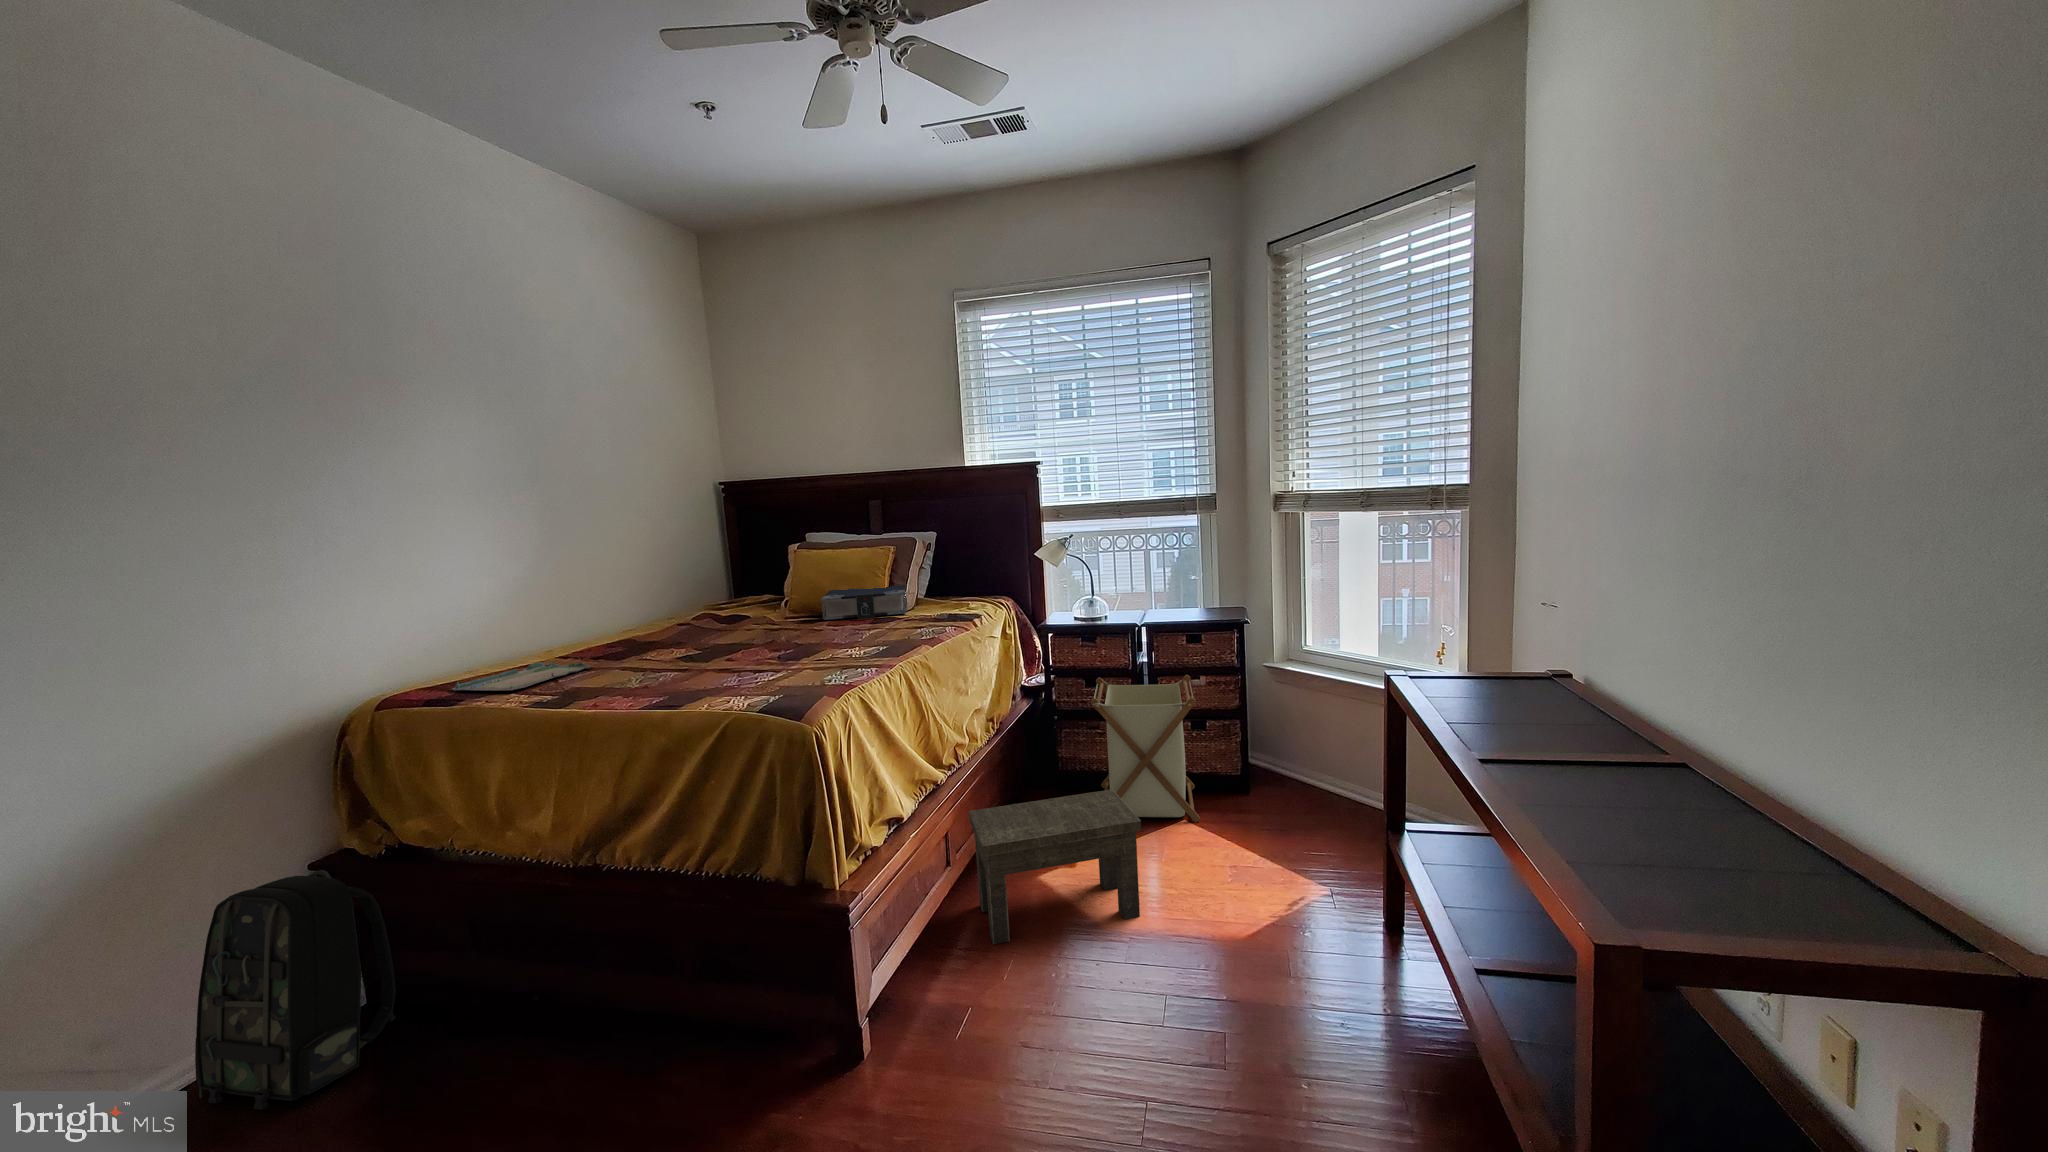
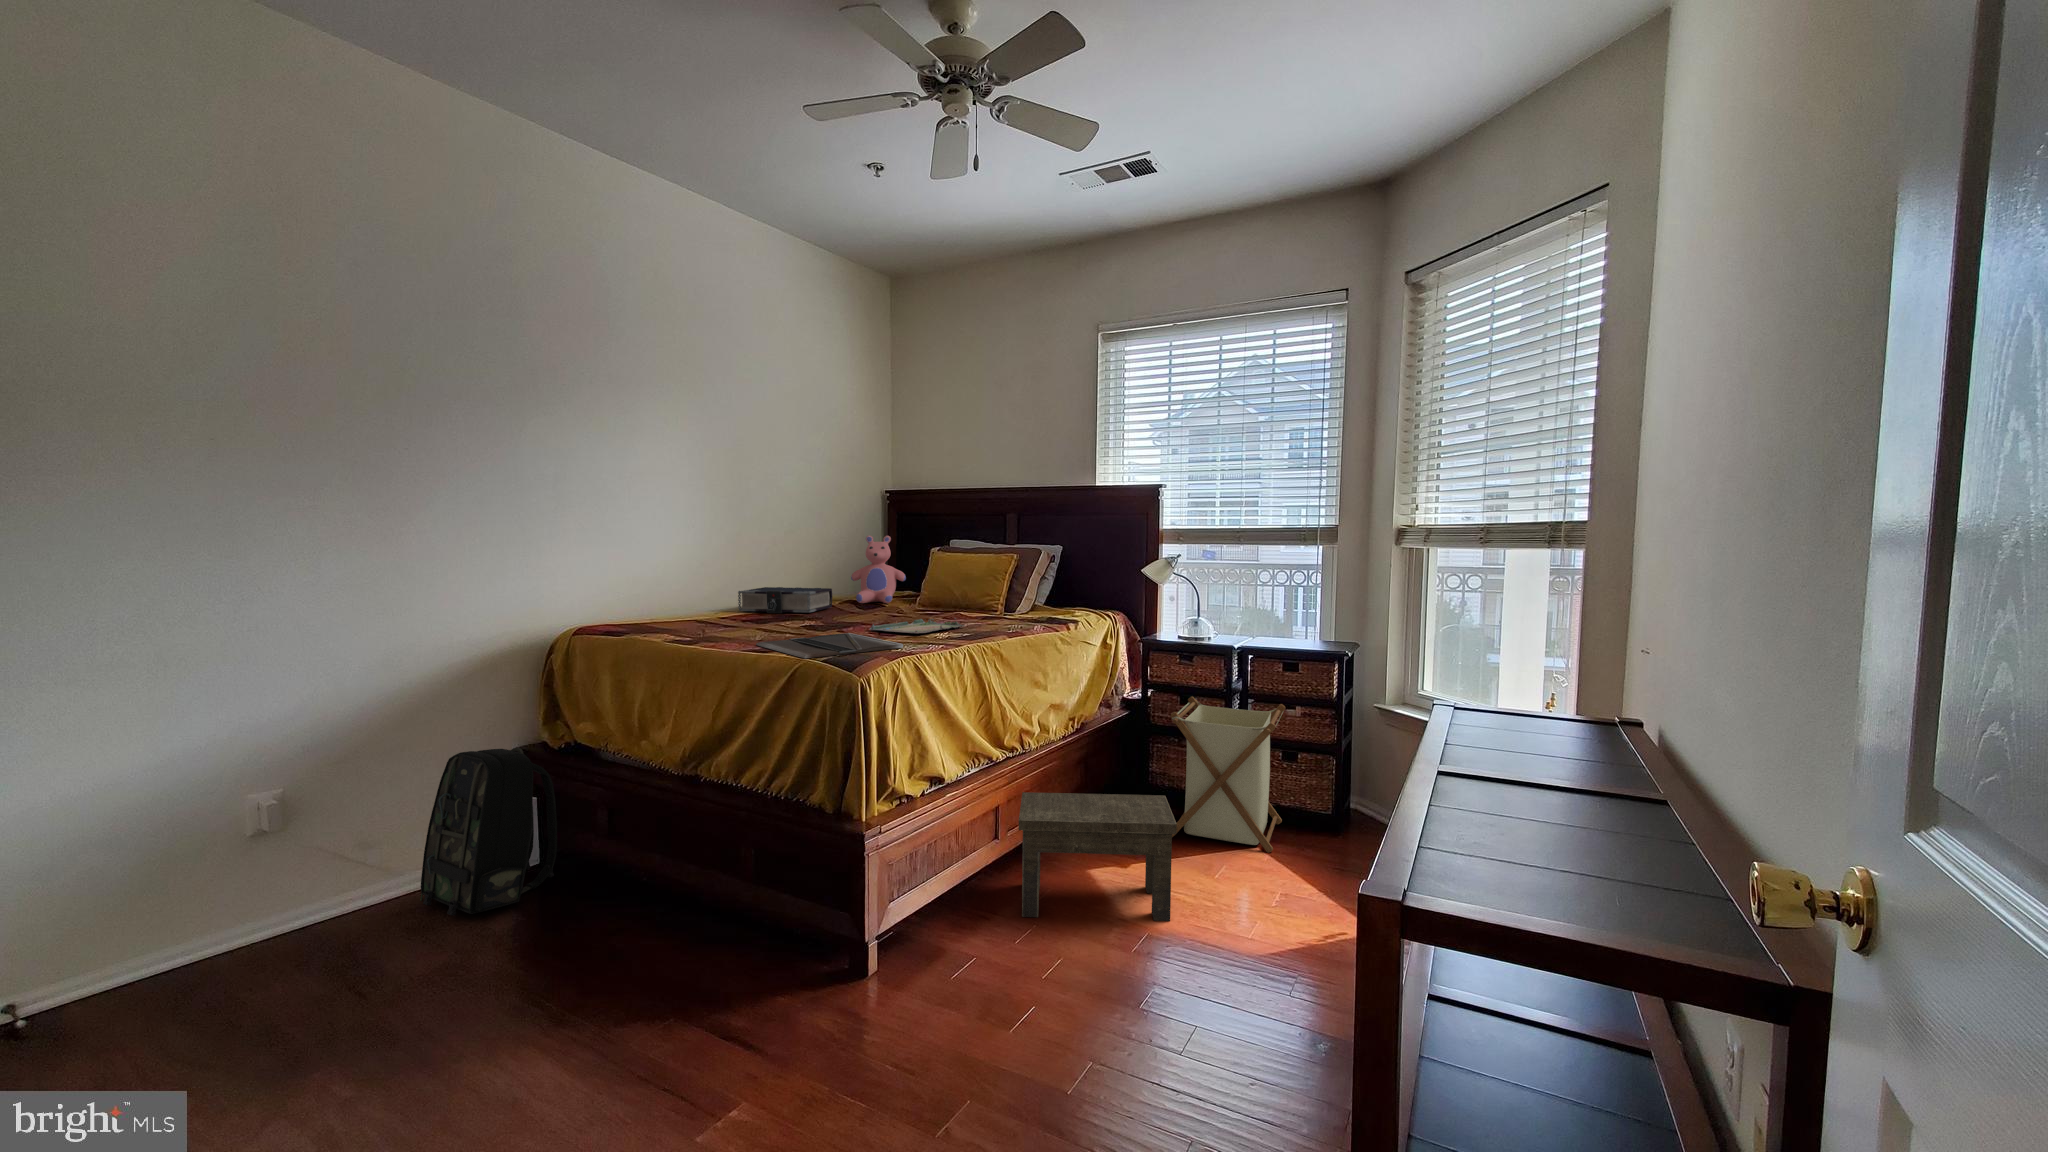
teddy bear: none [700,536,766,616] -> present [851,536,906,603]
book: present [821,585,907,620] -> present [738,587,832,613]
tray: present [452,659,592,691] -> present [870,618,964,633]
laptop: none [647,665,830,711] -> present [756,633,903,658]

